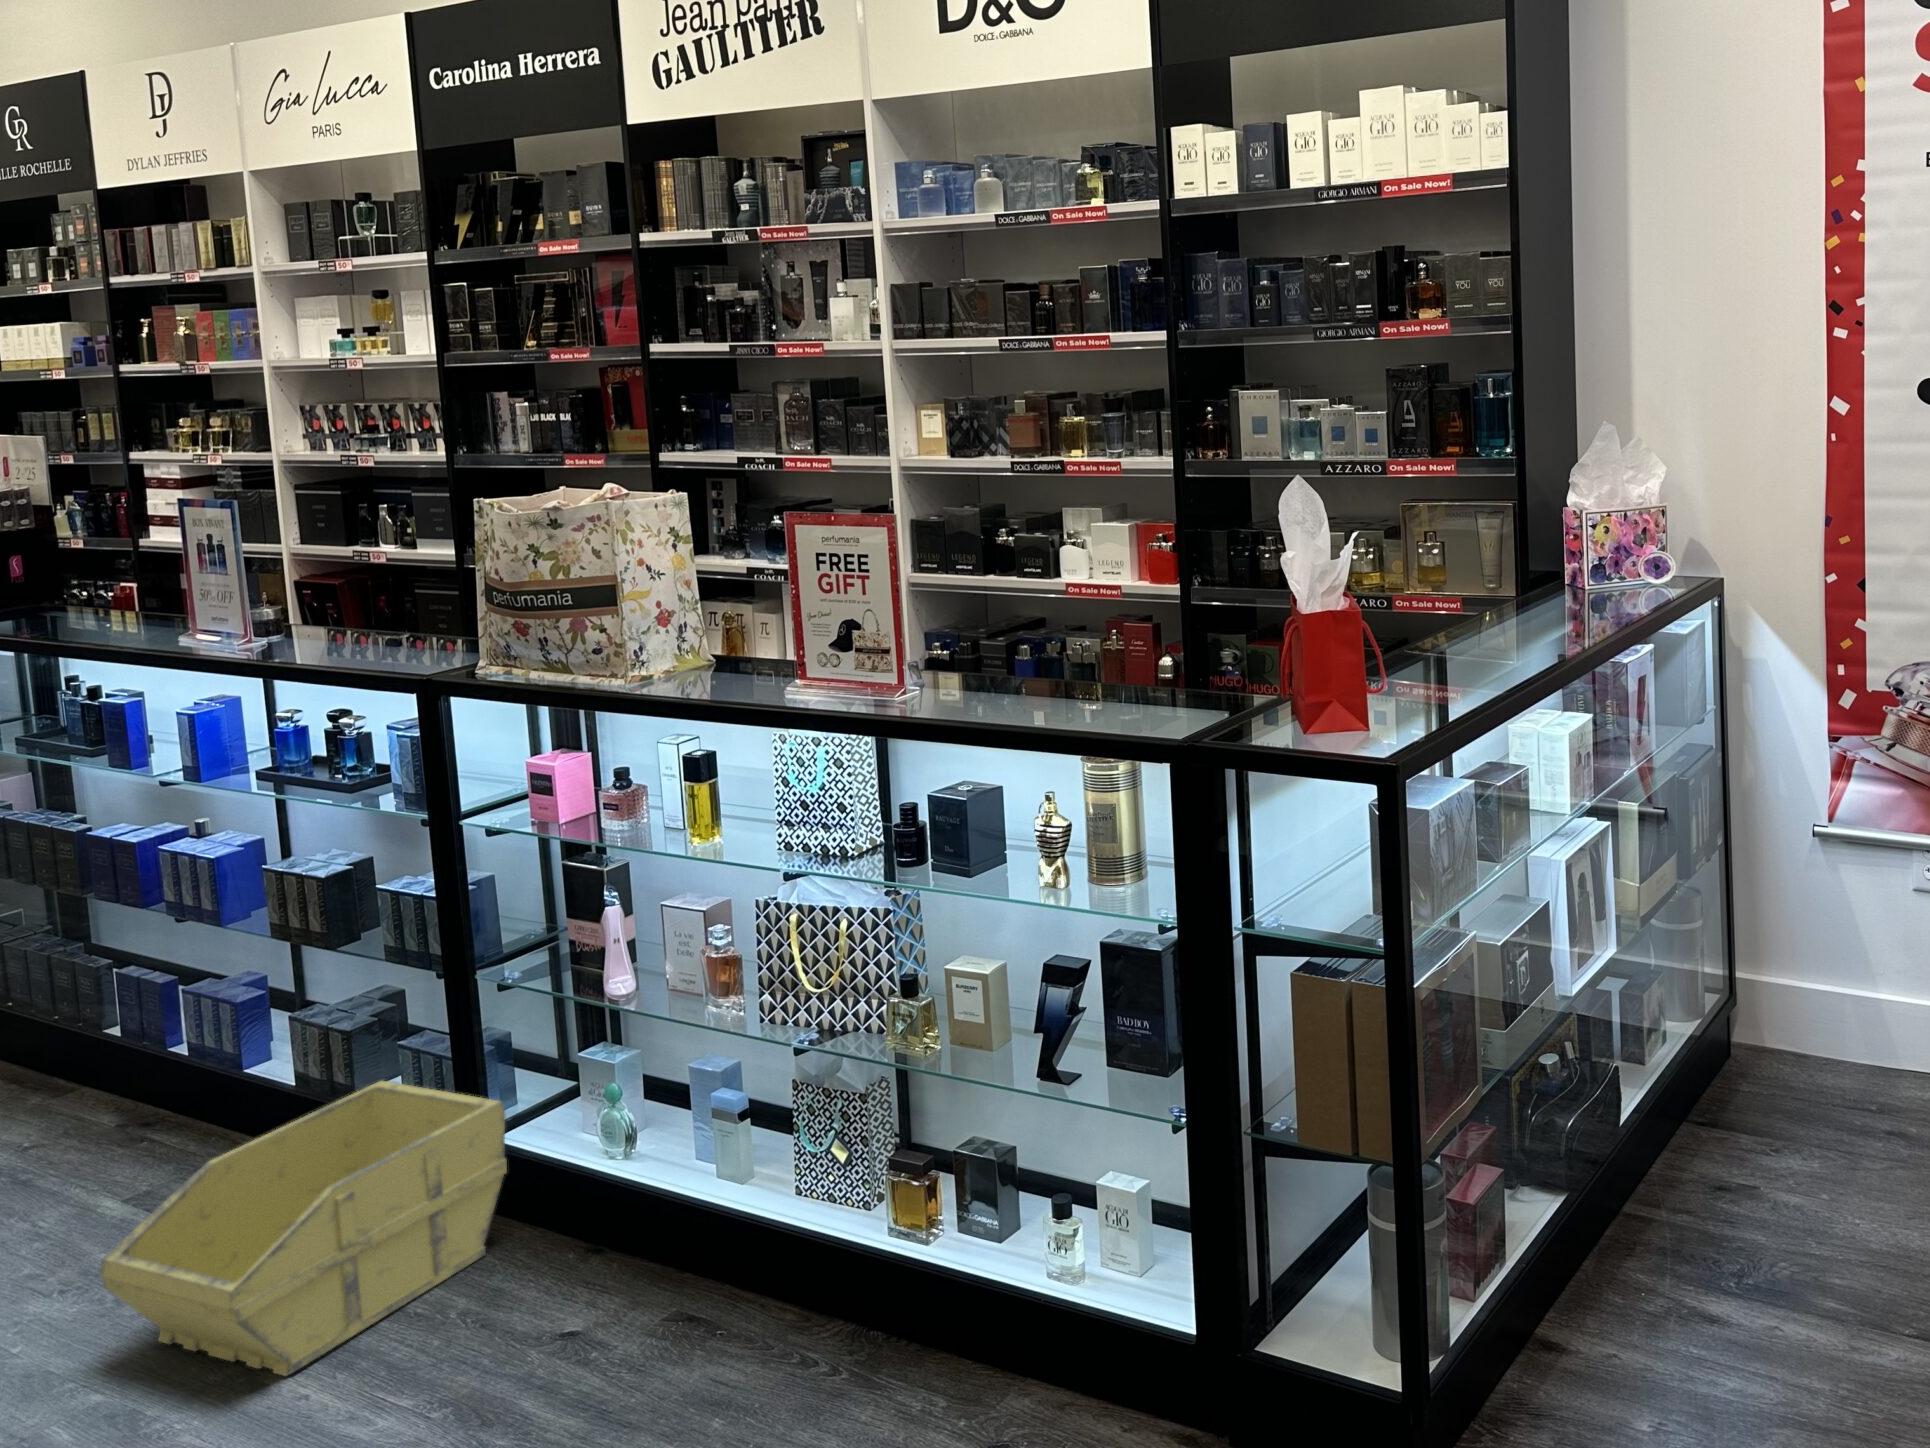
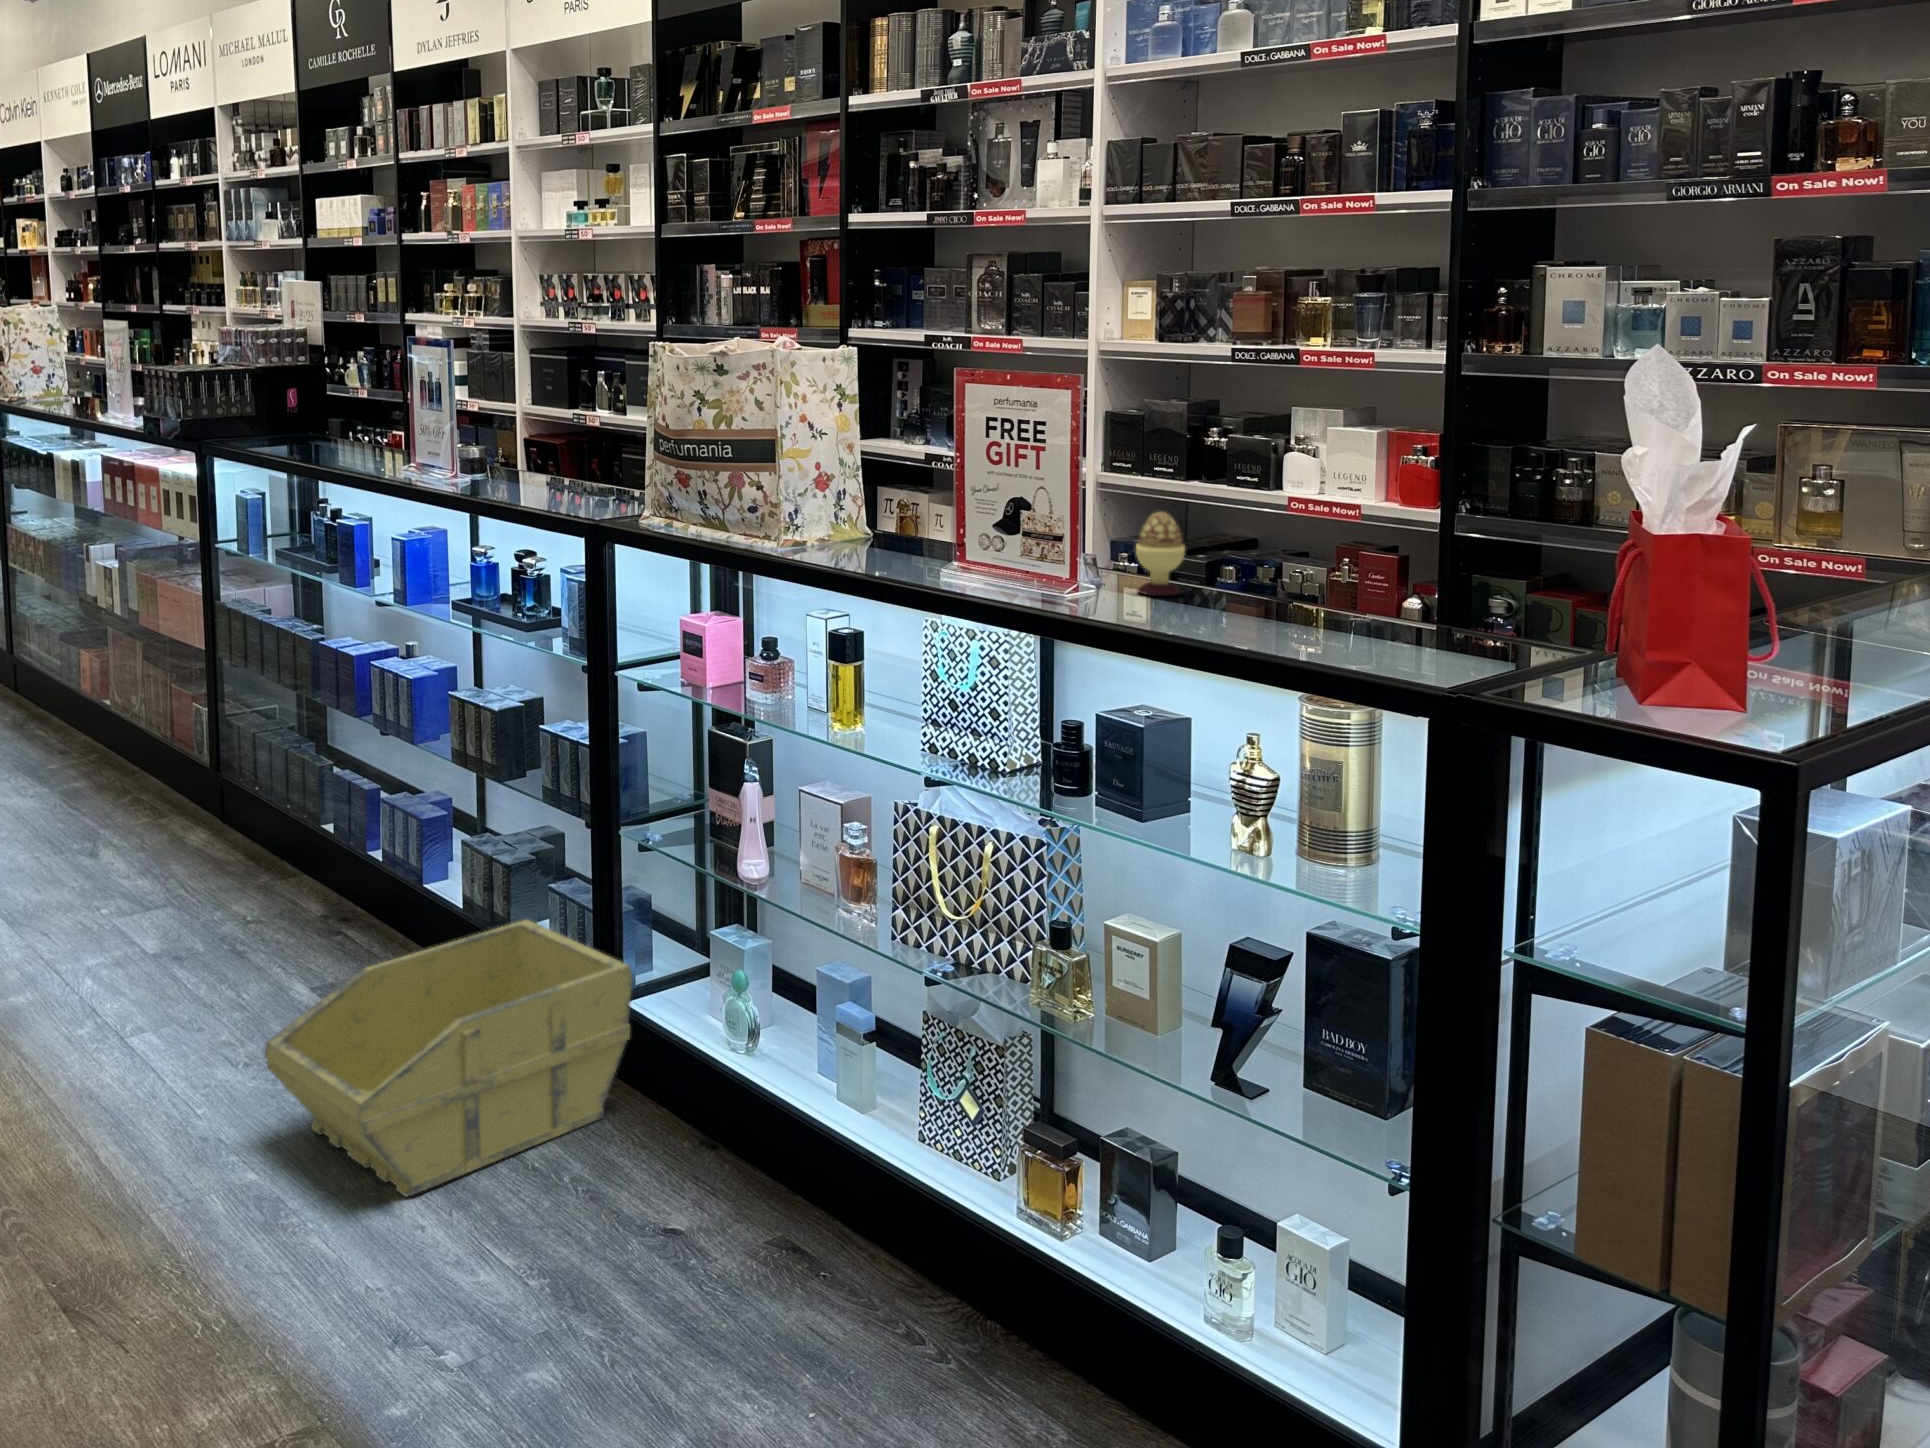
decorative egg: none [945,623,984,692] -> present [1136,512,1185,596]

